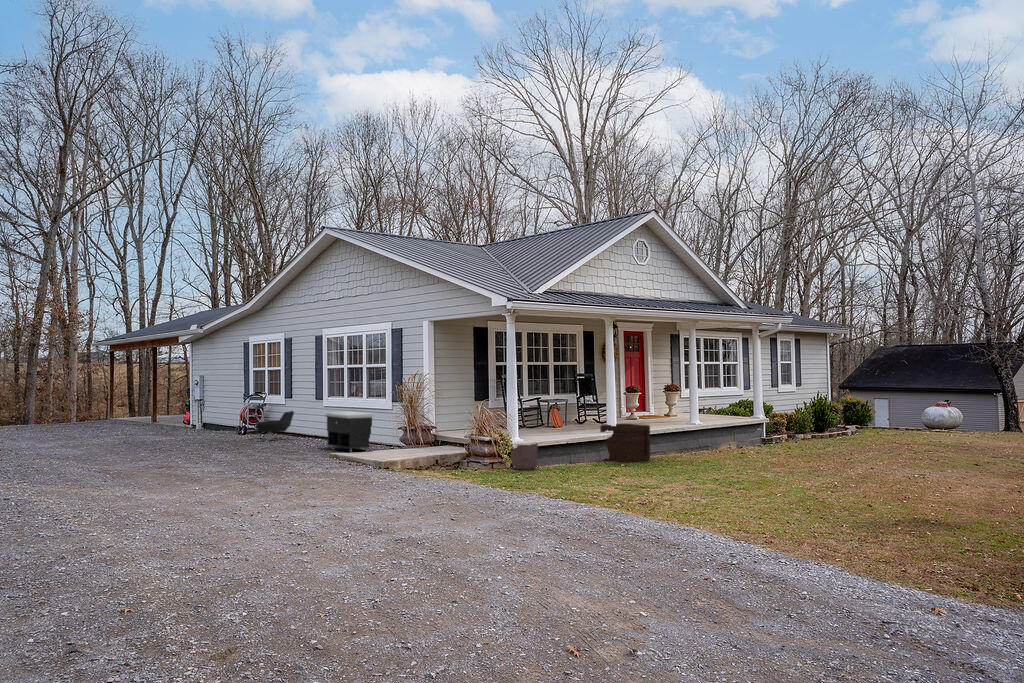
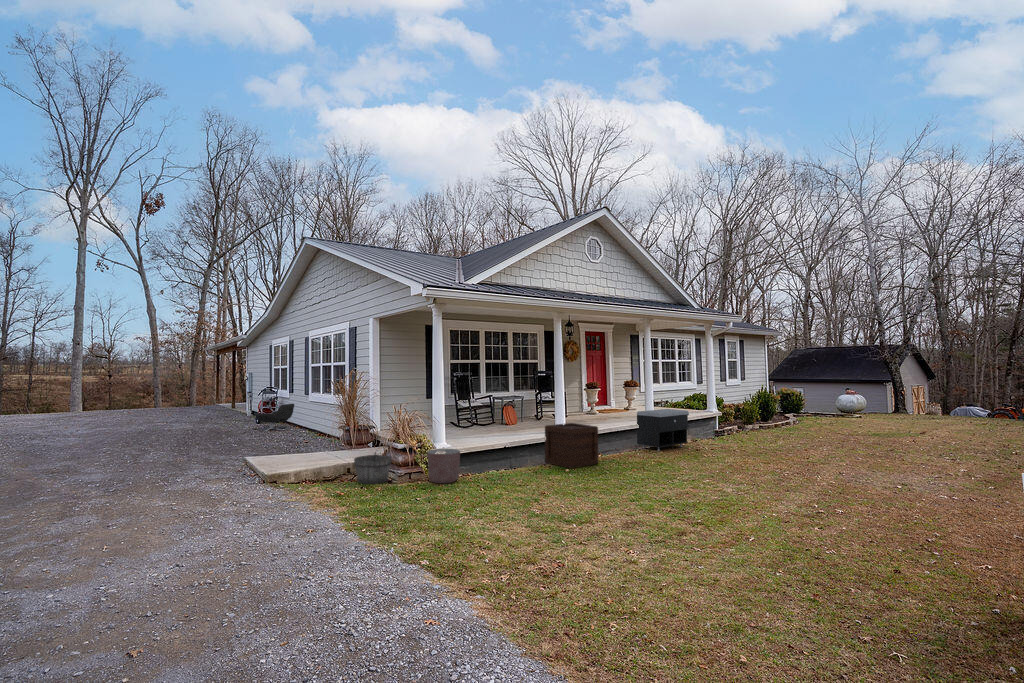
storage bench: present [326,412,373,452] -> present [637,409,689,451]
wooden bucket: none [445,442,478,471] -> present [354,452,392,484]

